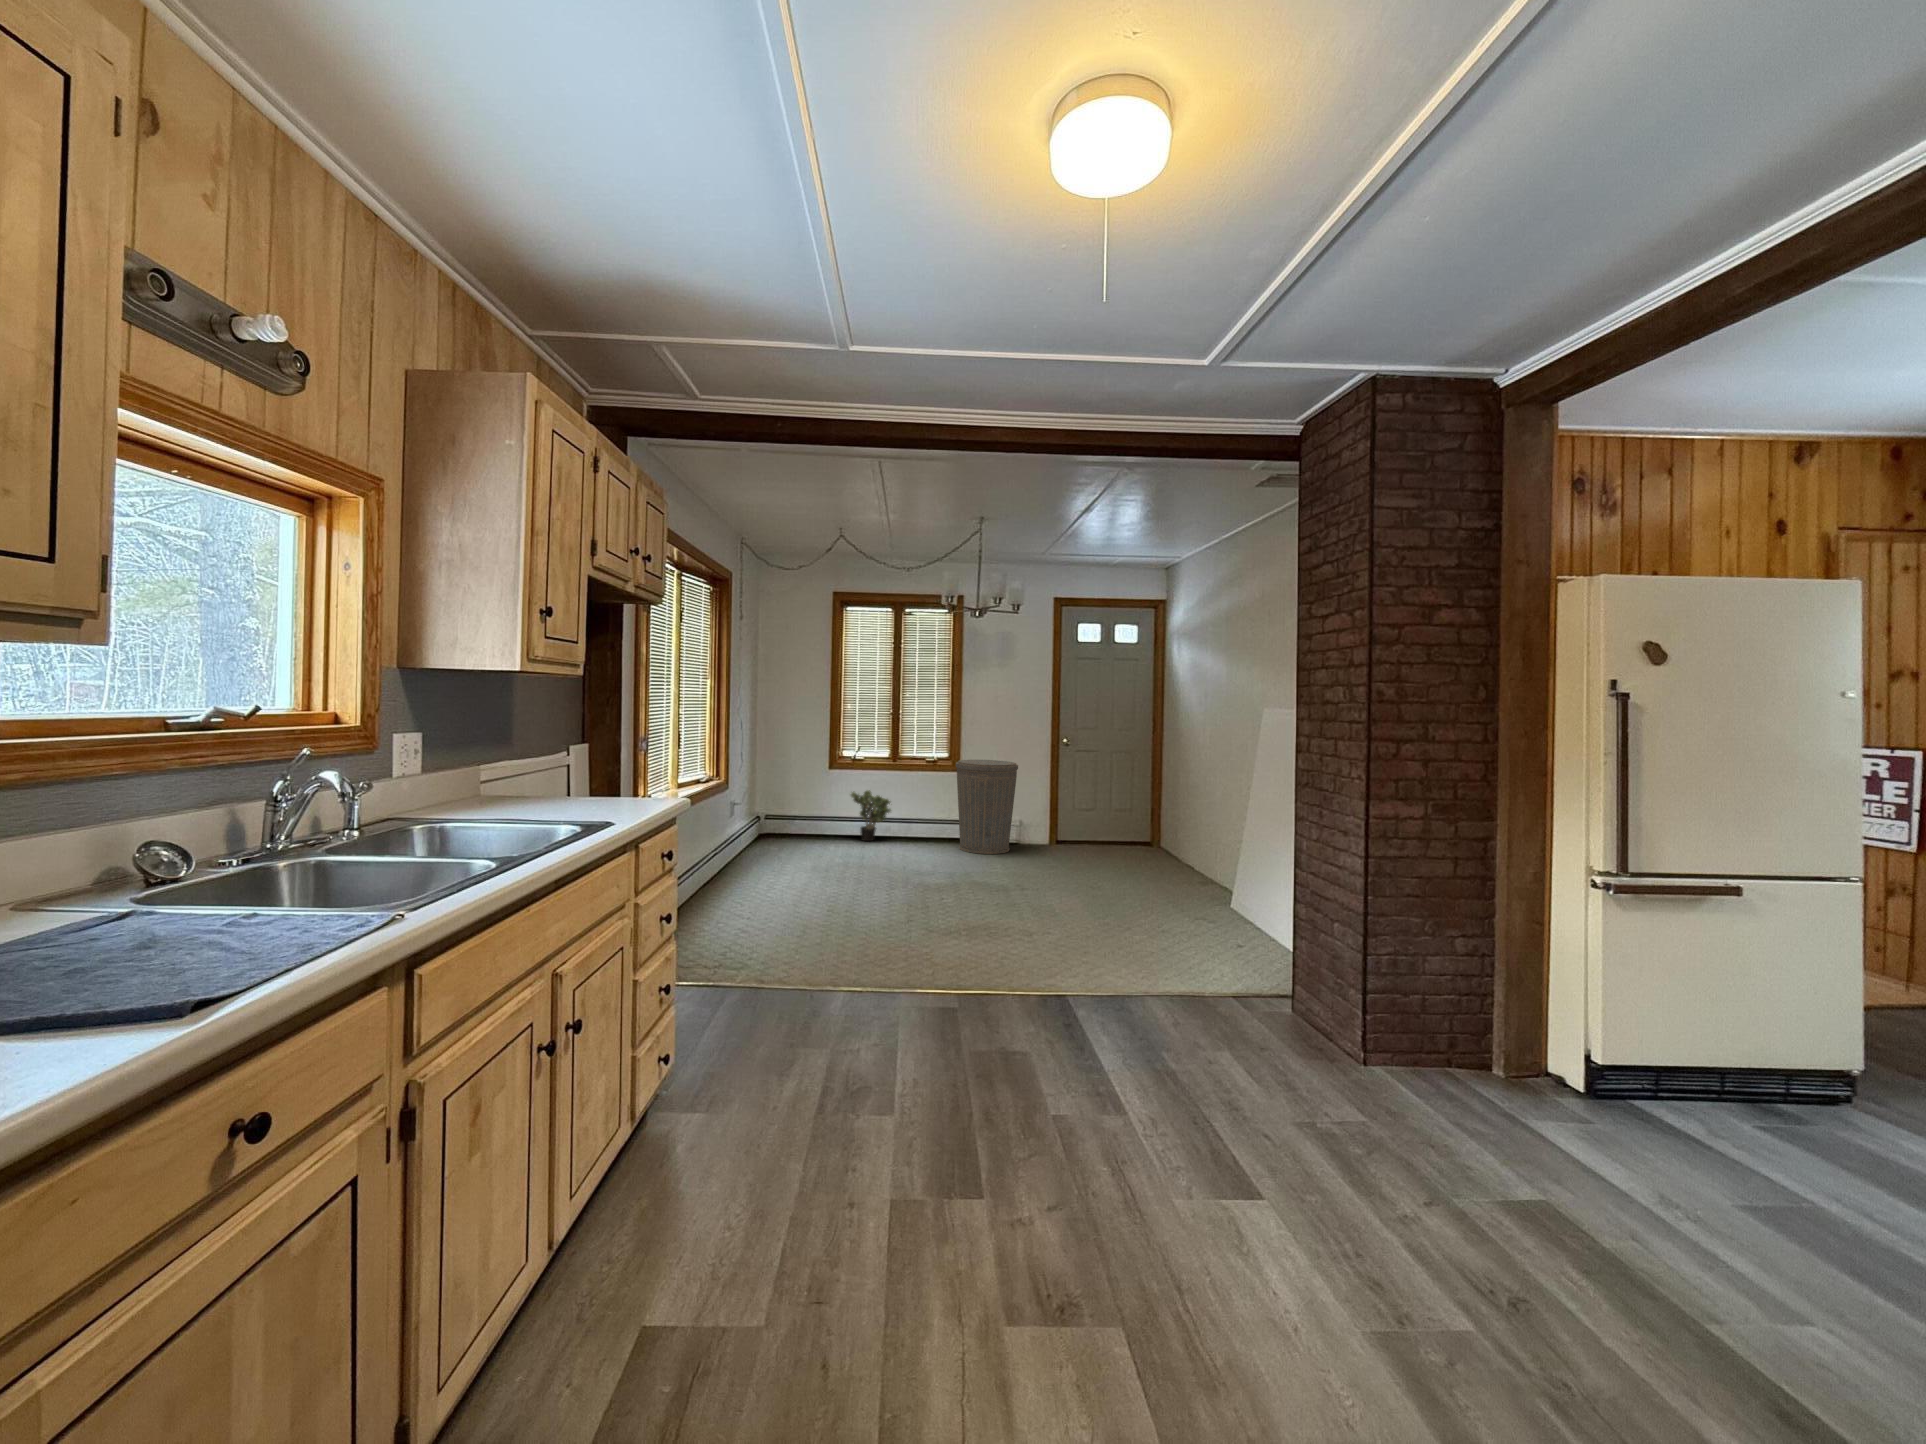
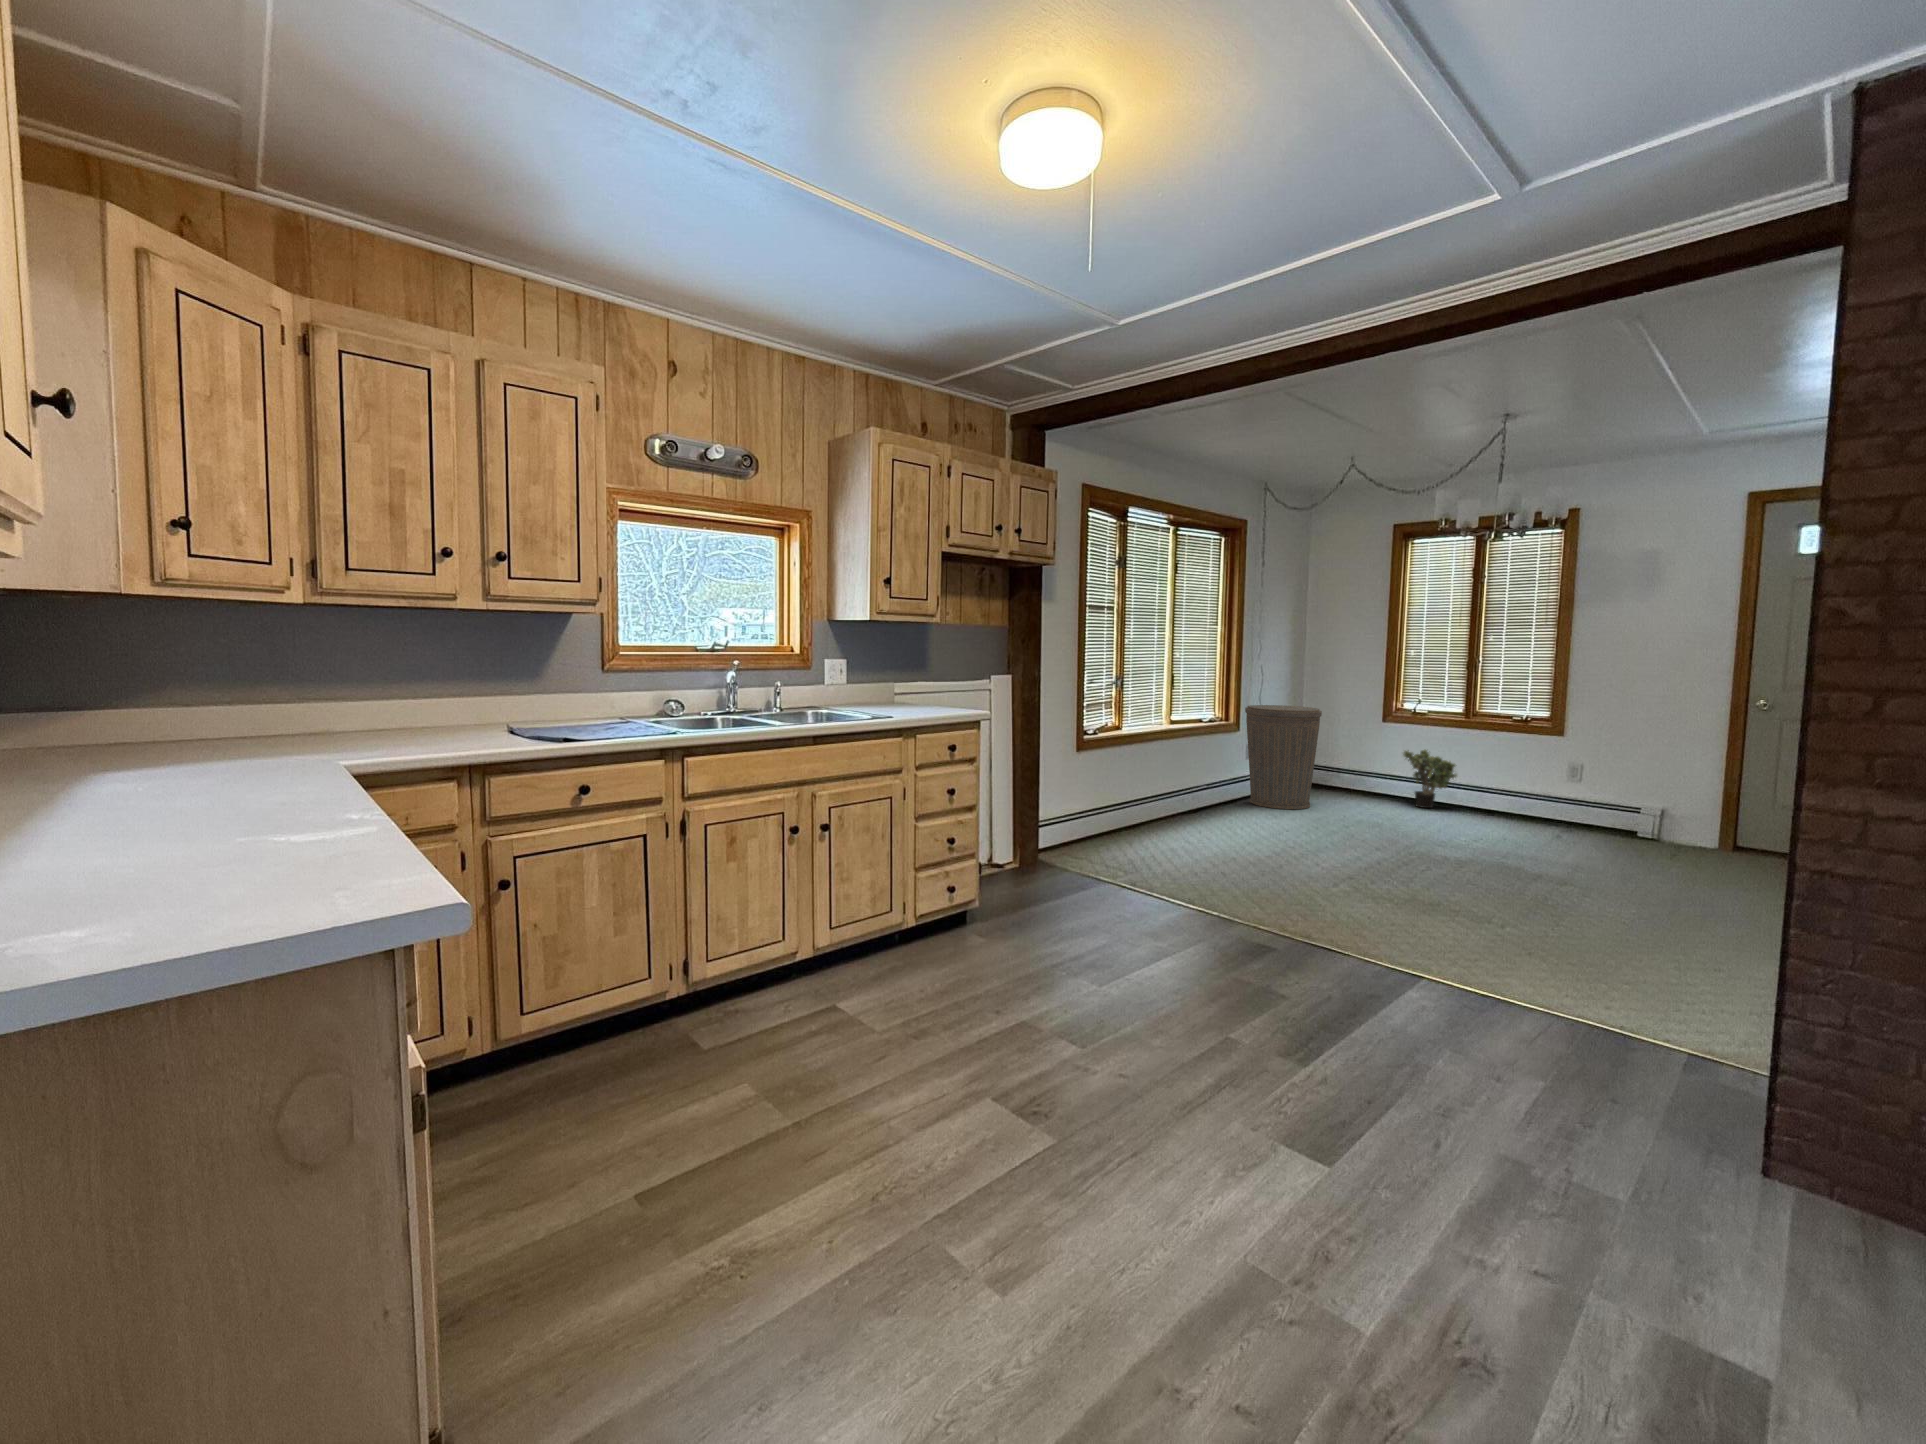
trash can: present [956,760,1018,854] -> present [1245,705,1322,809]

